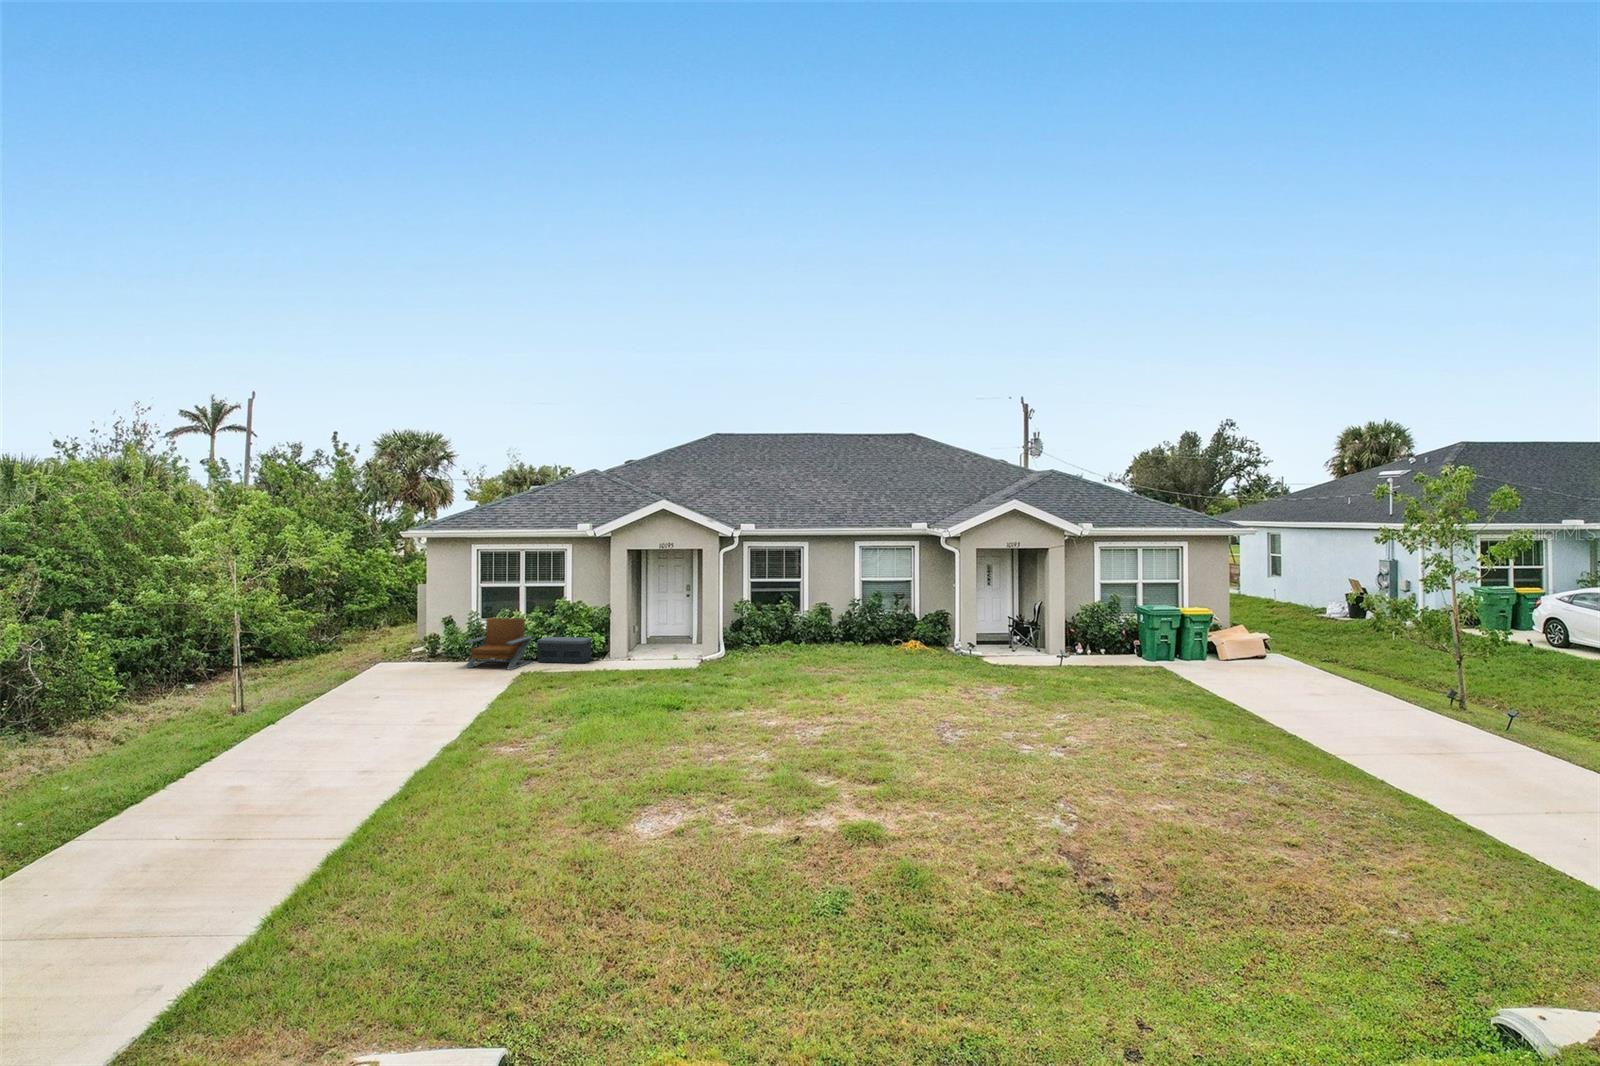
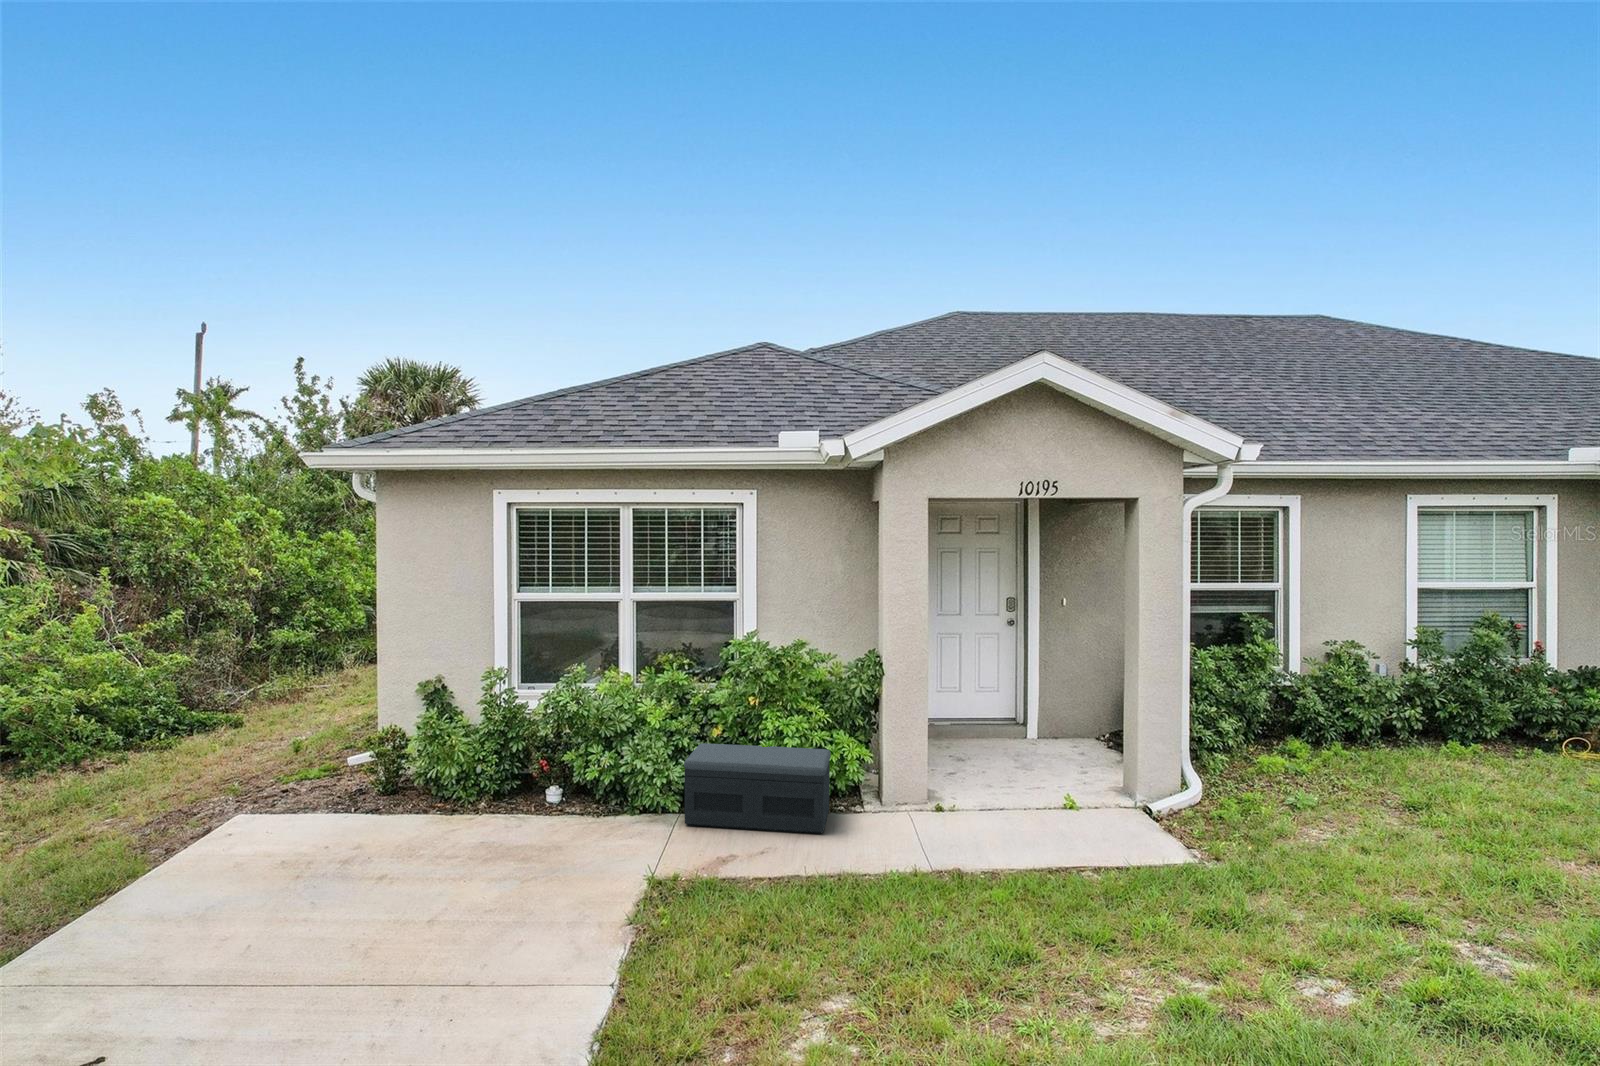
lounge chair: present [465,618,532,670] -> none [471,692,669,876]

